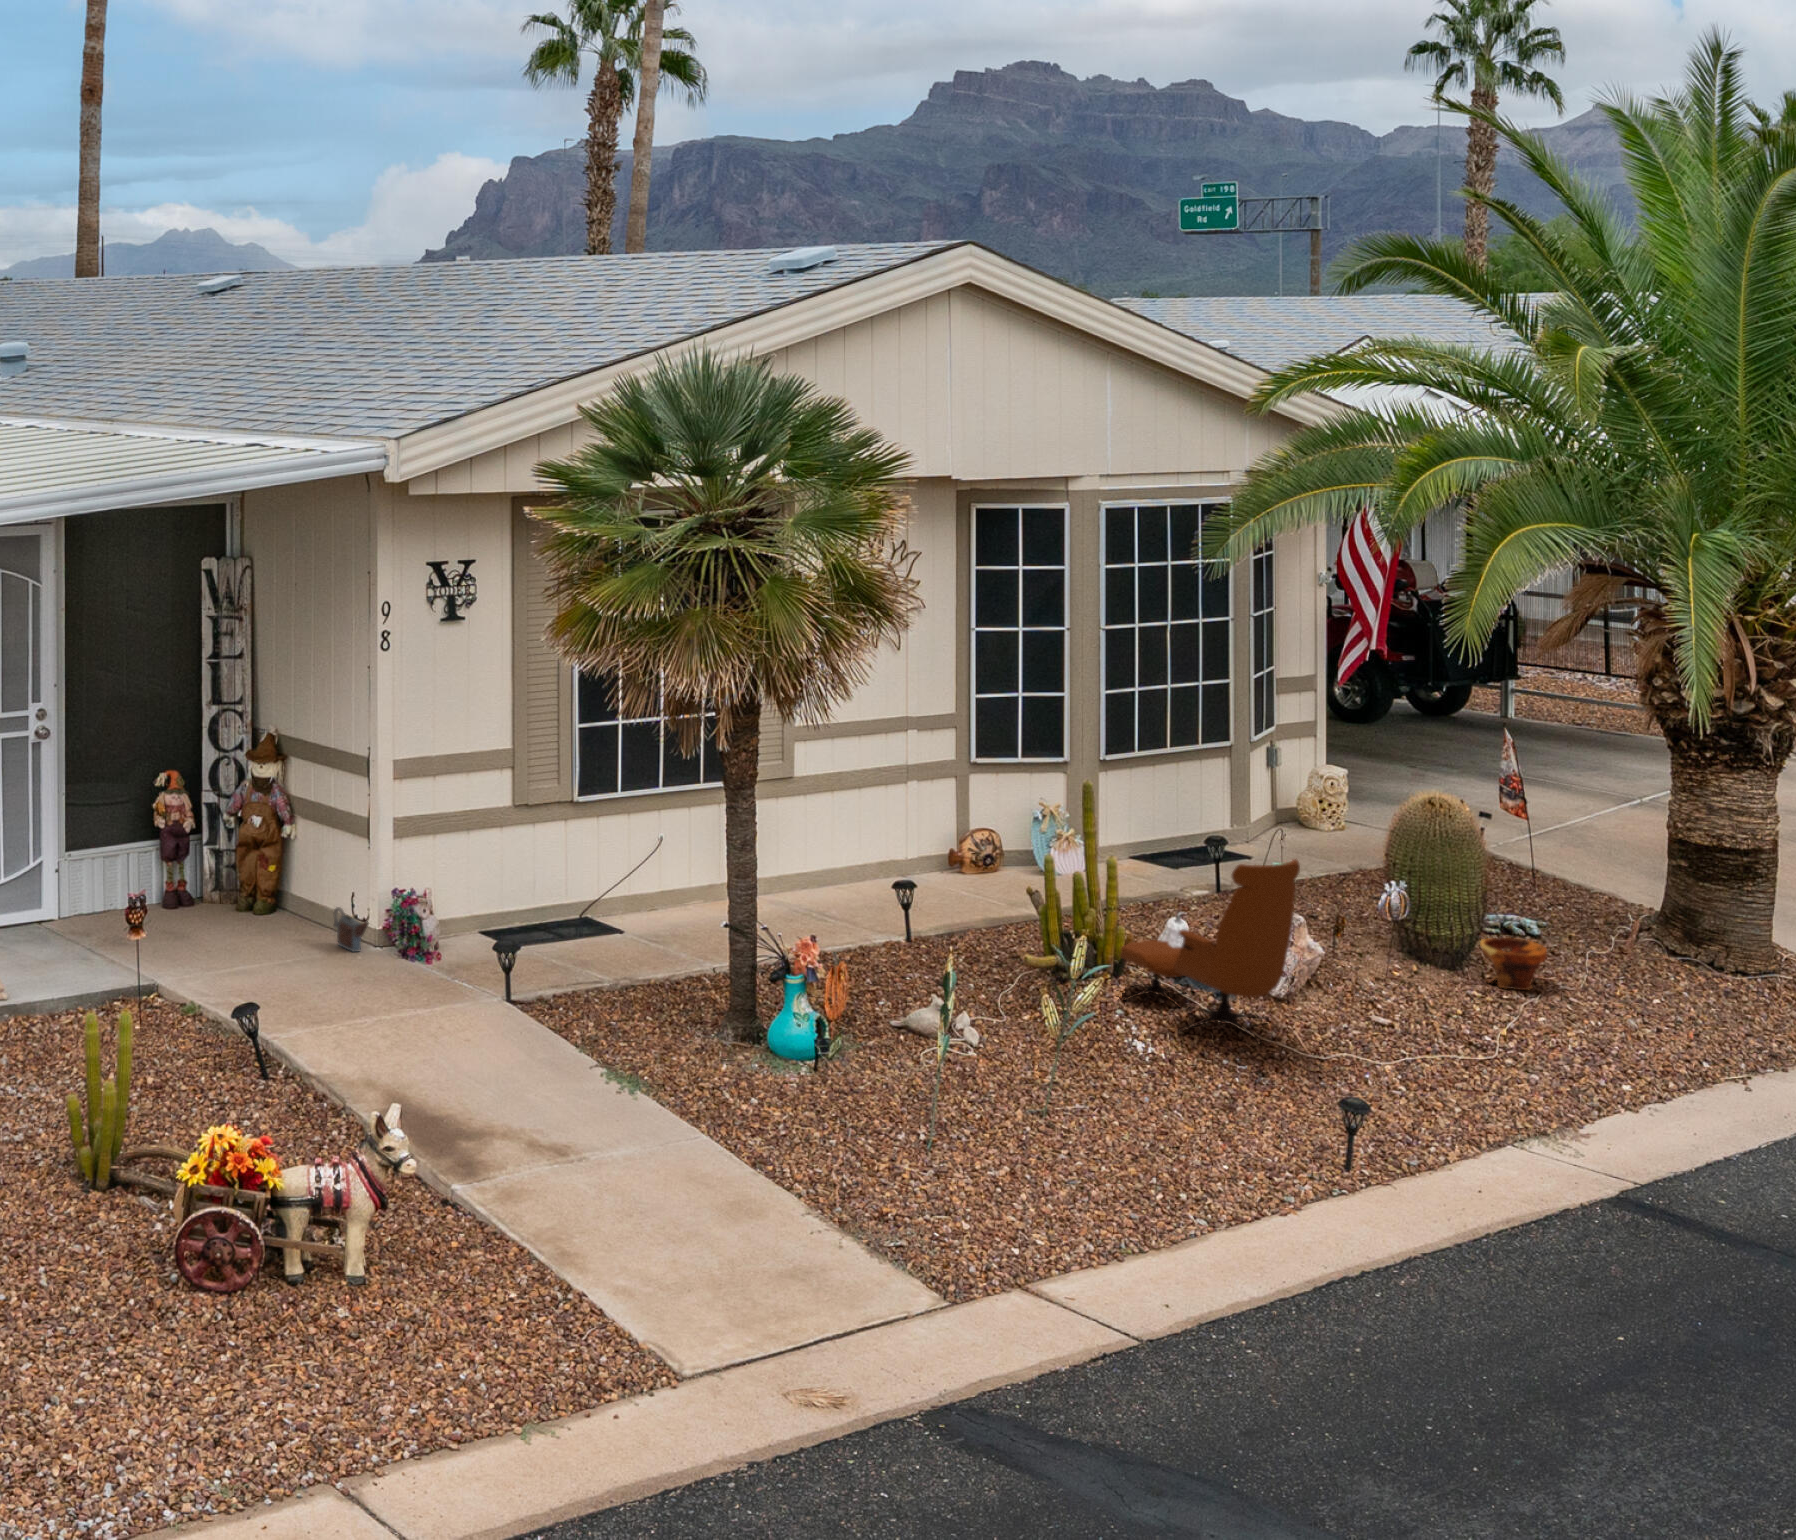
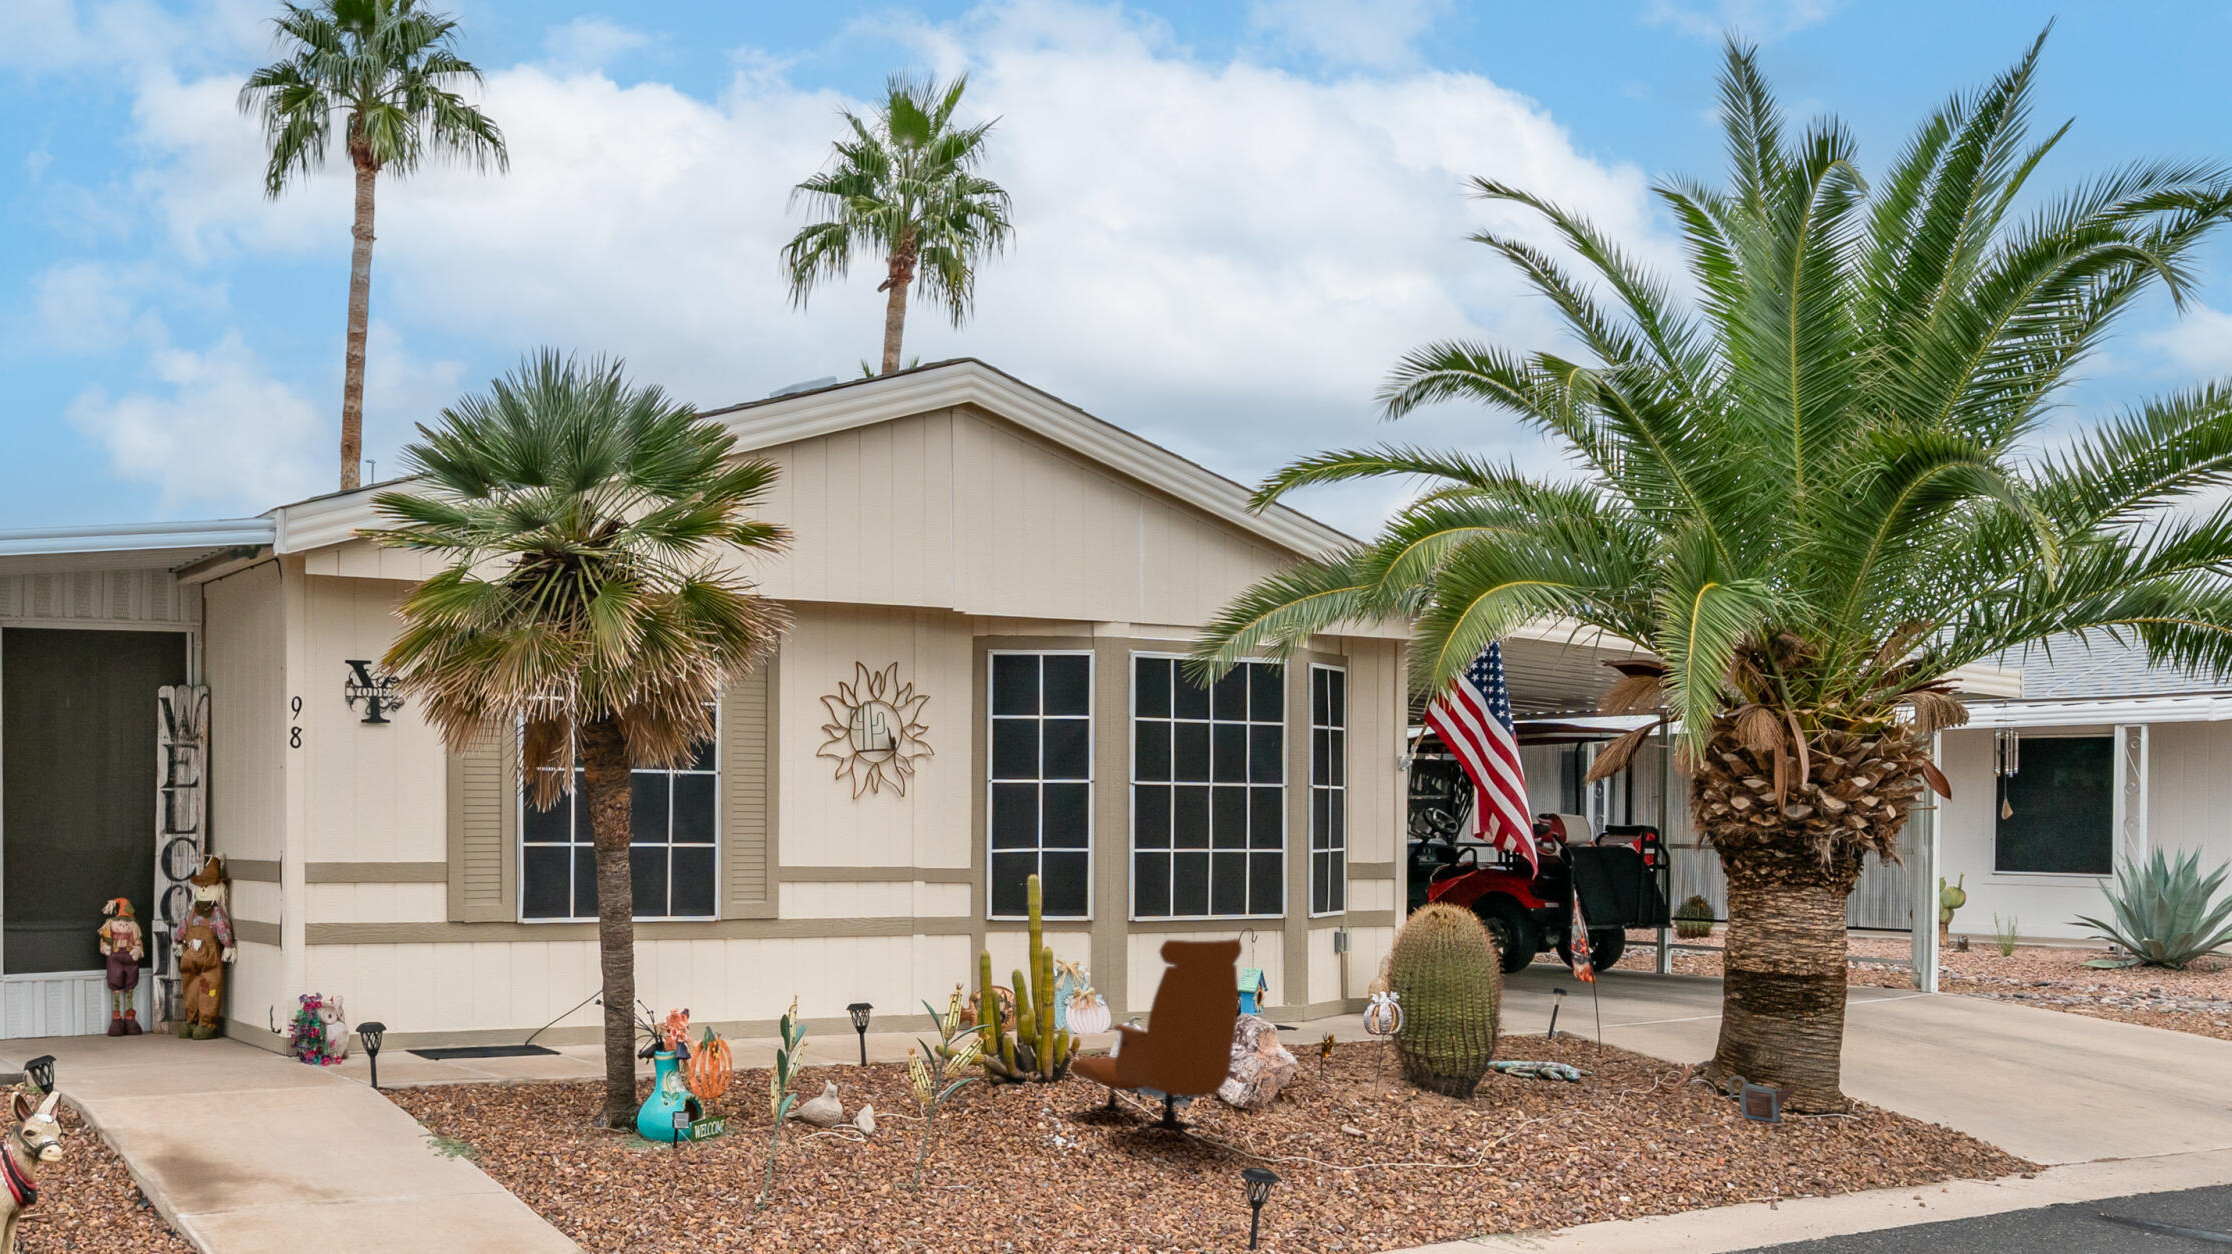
watering can: present [333,907,368,952] -> present [1728,1075,1798,1122]
planter: present [1480,938,1547,990] -> none [1491,1068,1566,1122]

